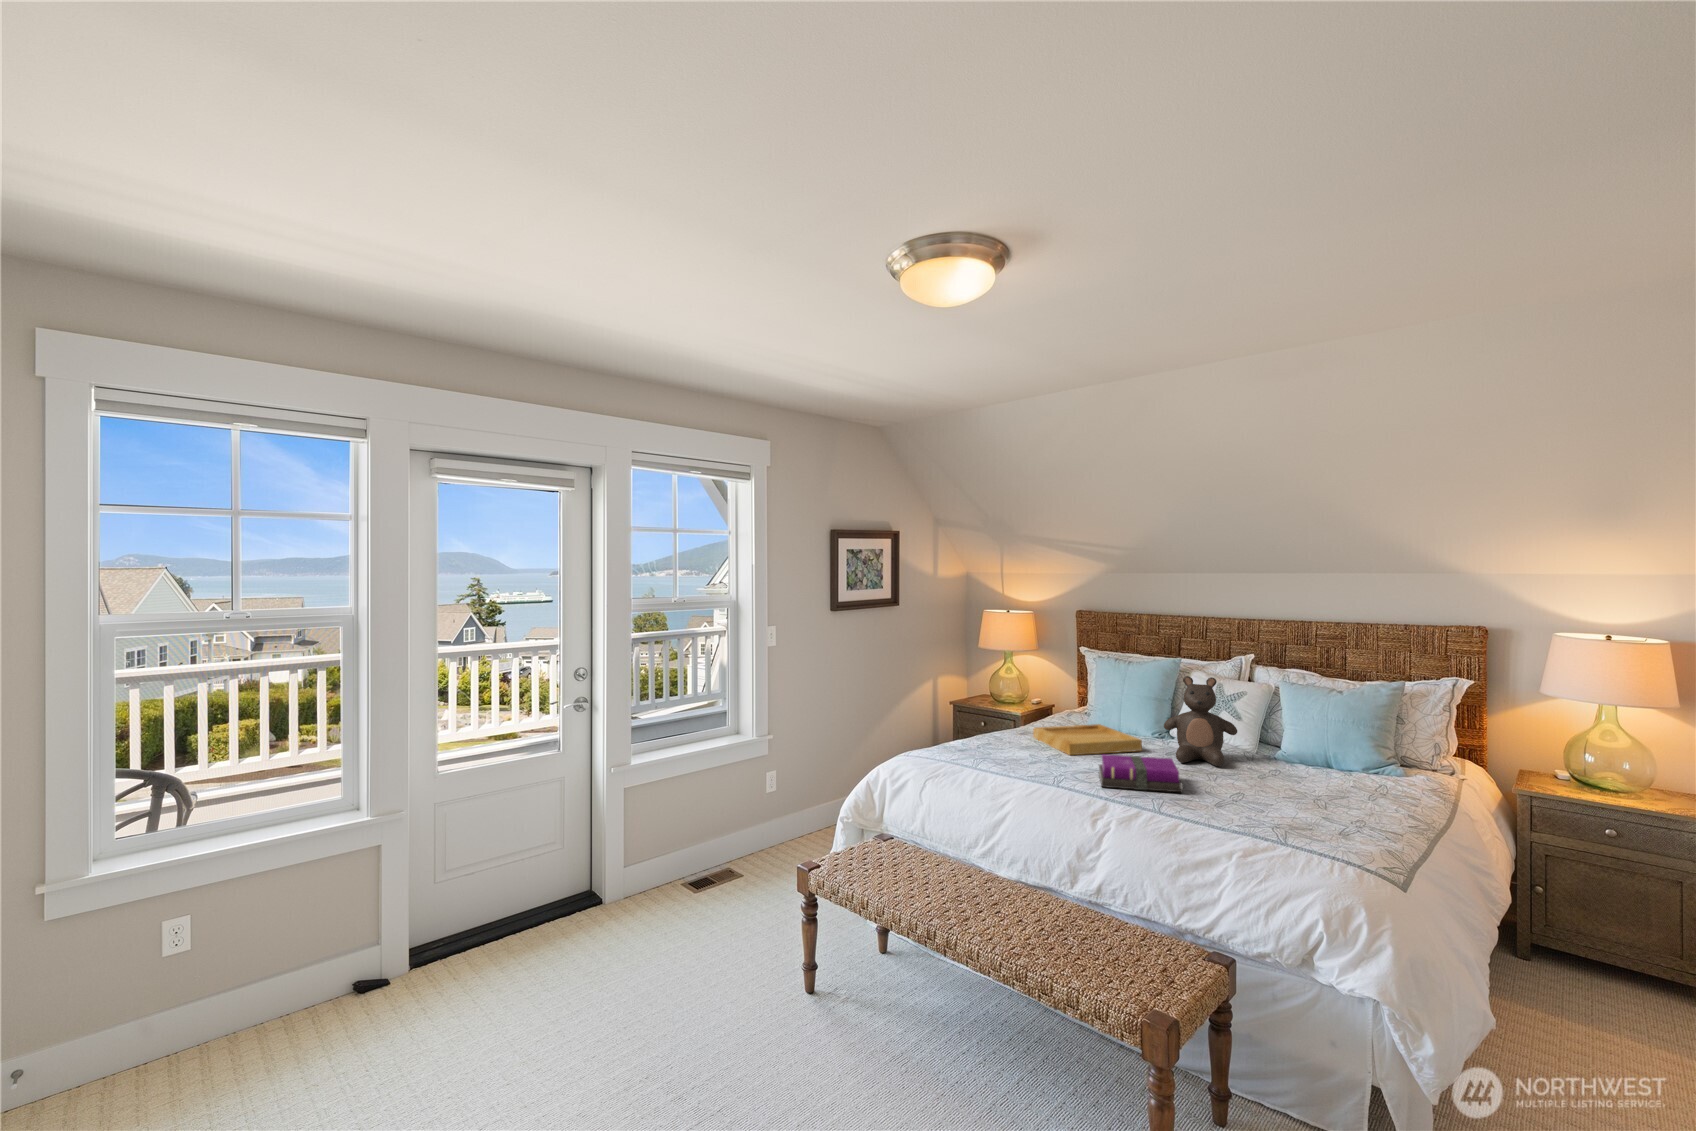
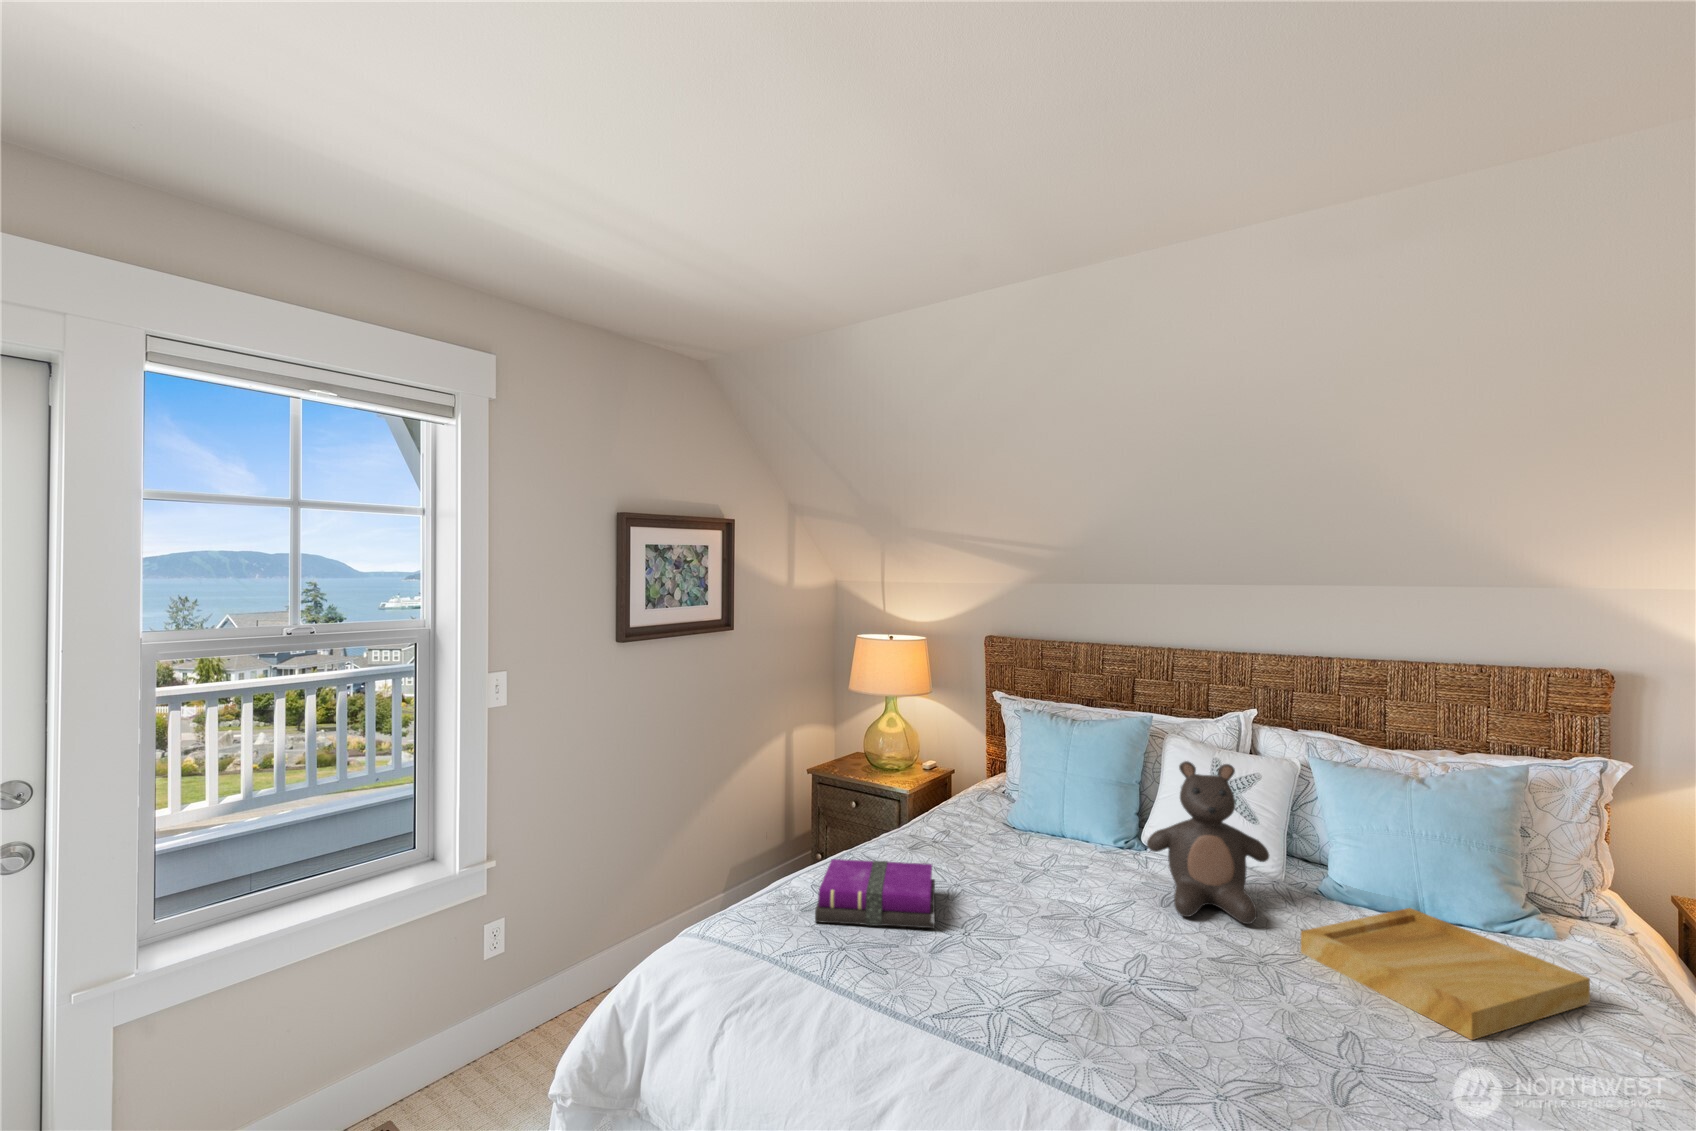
tray: present [1033,724,1142,755] -> present [1301,908,1590,1040]
notebook: present [1099,754,1183,792] -> present [815,859,935,928]

